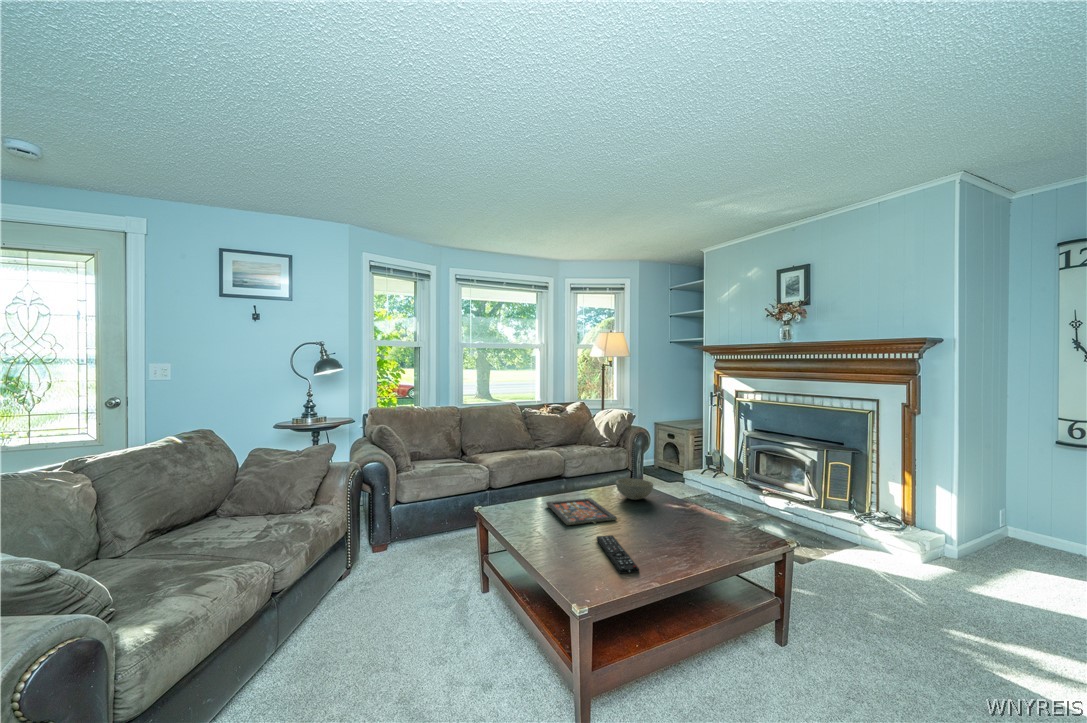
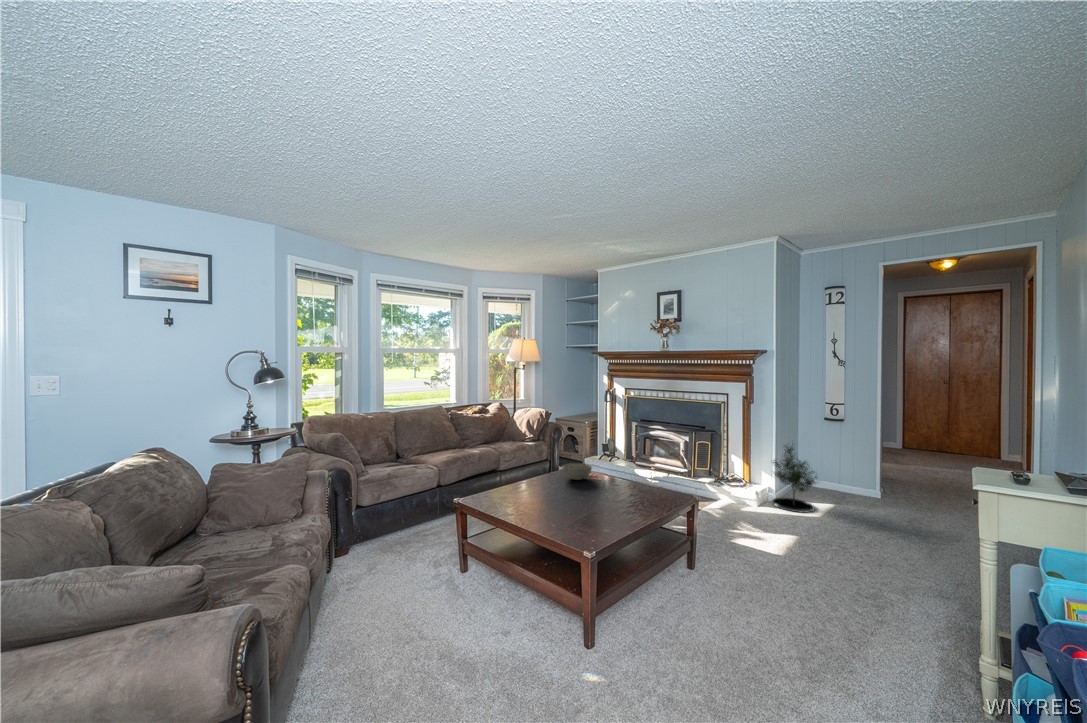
potted tree: none [944,471,1042,586] -> present [772,446,817,512]
board game: present [547,498,617,525] -> none [512,482,575,504]
remote control: present [597,535,639,574] -> none [570,506,614,531]

